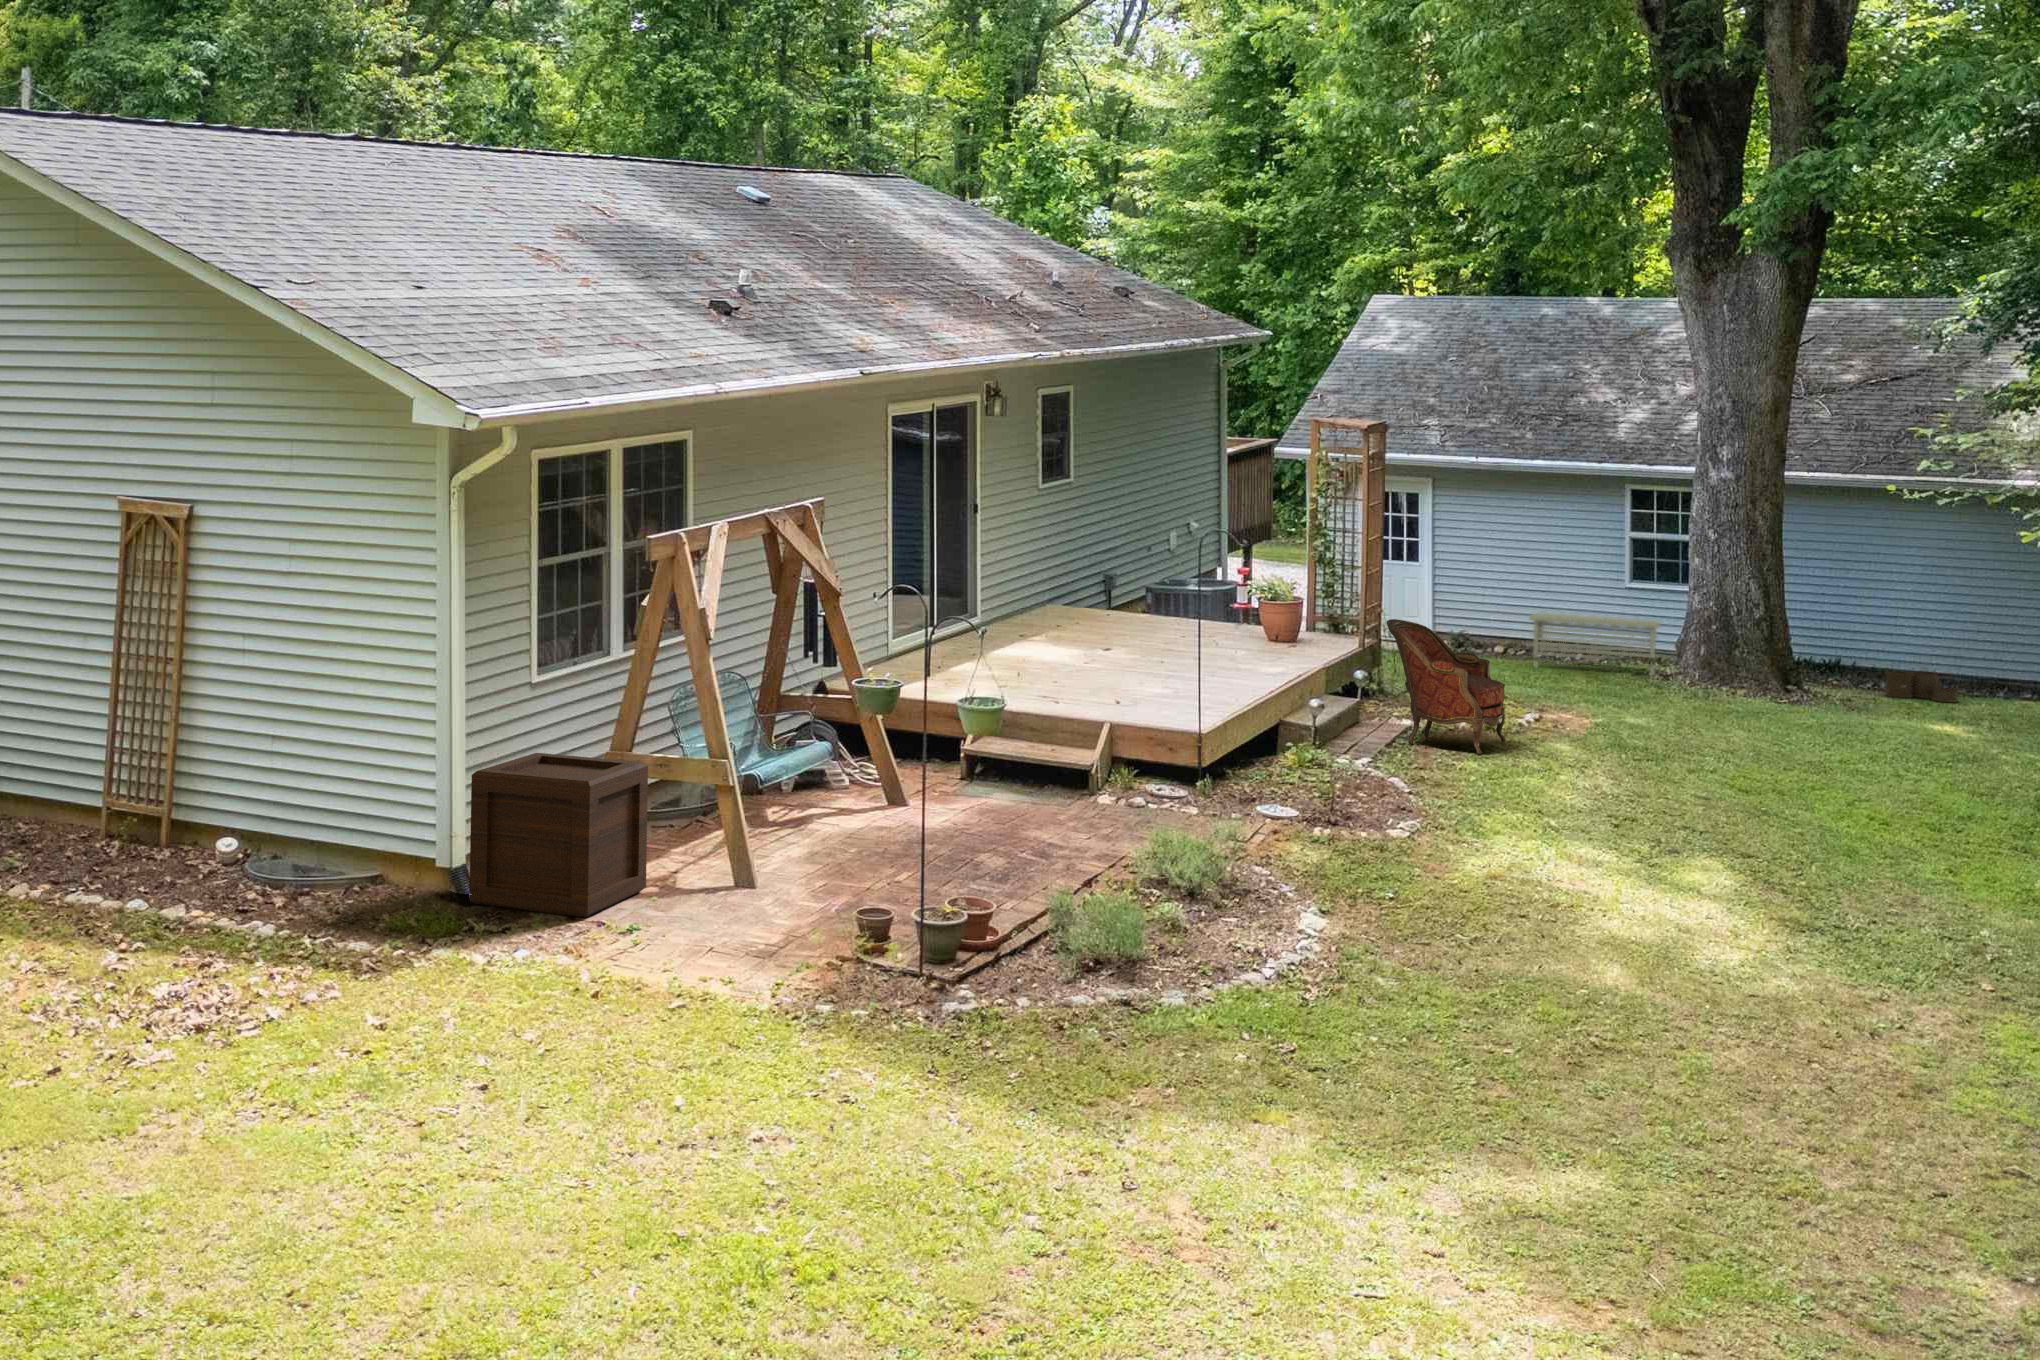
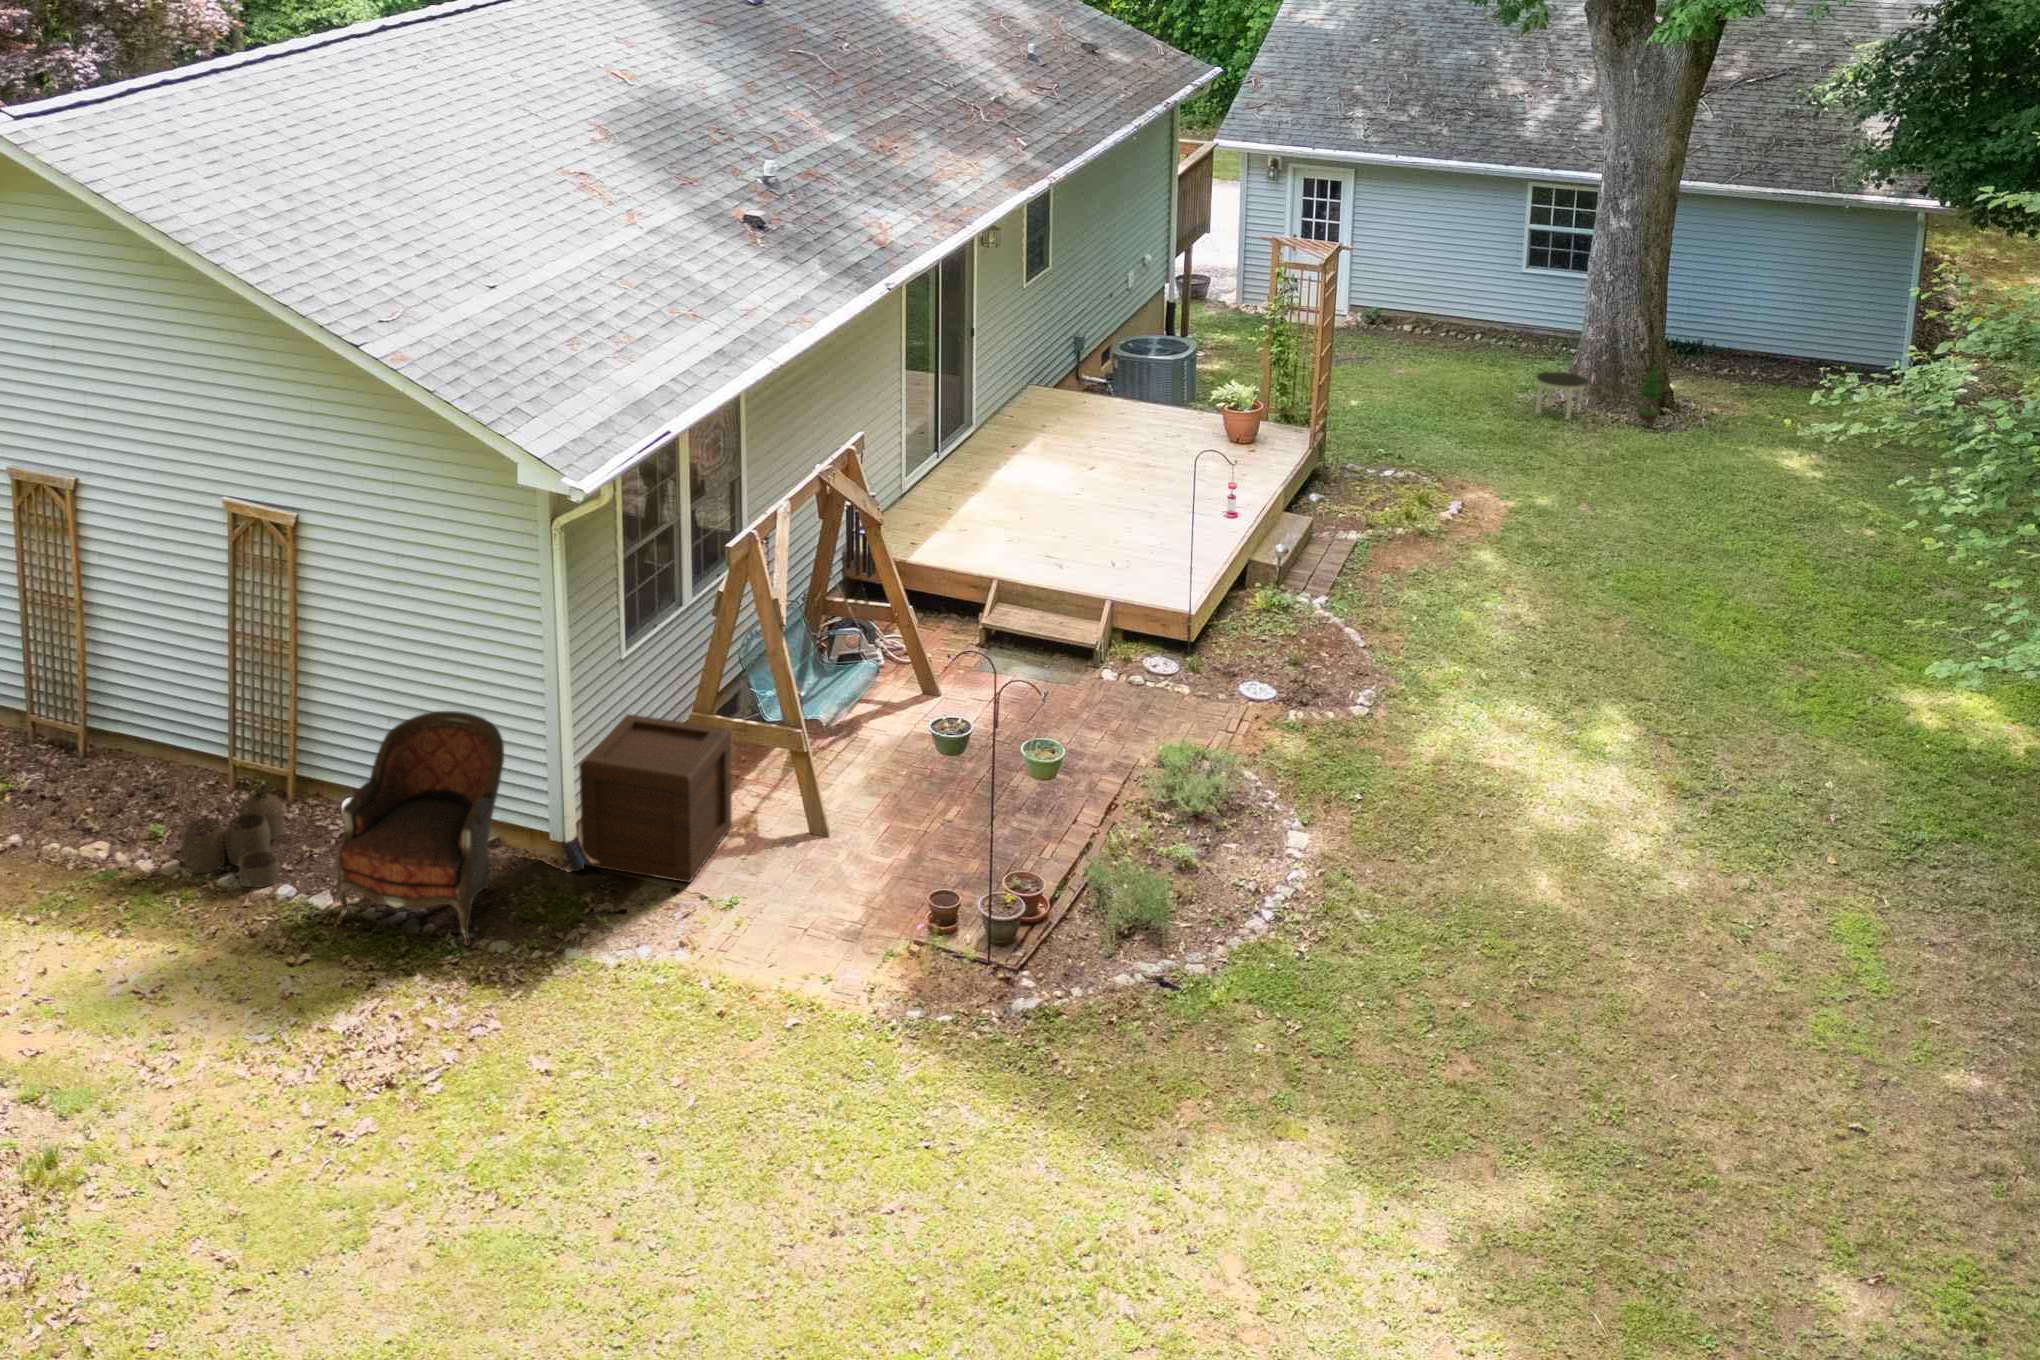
storage bench: present [1529,613,1660,675] -> none [1431,287,1545,352]
armchair: present [1387,619,1506,755] -> present [336,711,504,946]
potted tree: none [1768,642,1798,718] -> present [1639,366,1662,426]
round table: none [1647,662,1707,712] -> present [1535,372,1587,420]
woven basket: present [1886,668,1958,702] -> present [182,792,285,887]

